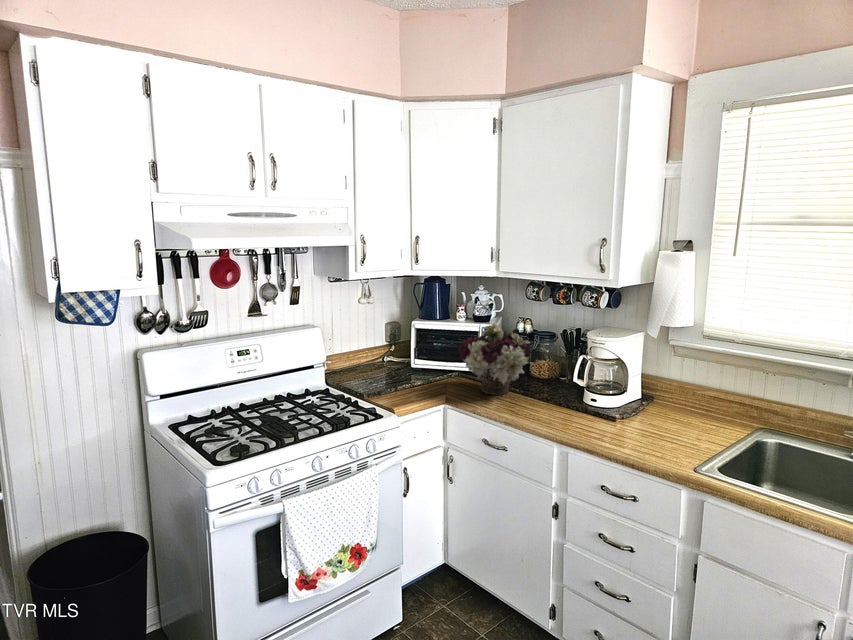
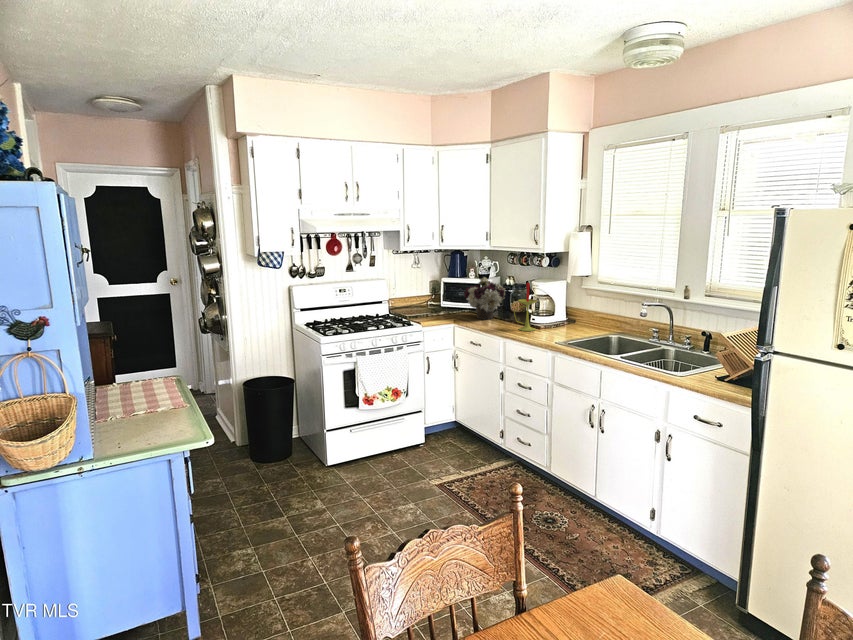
candle: none [573,339,613,428] -> present [514,283,537,331]

